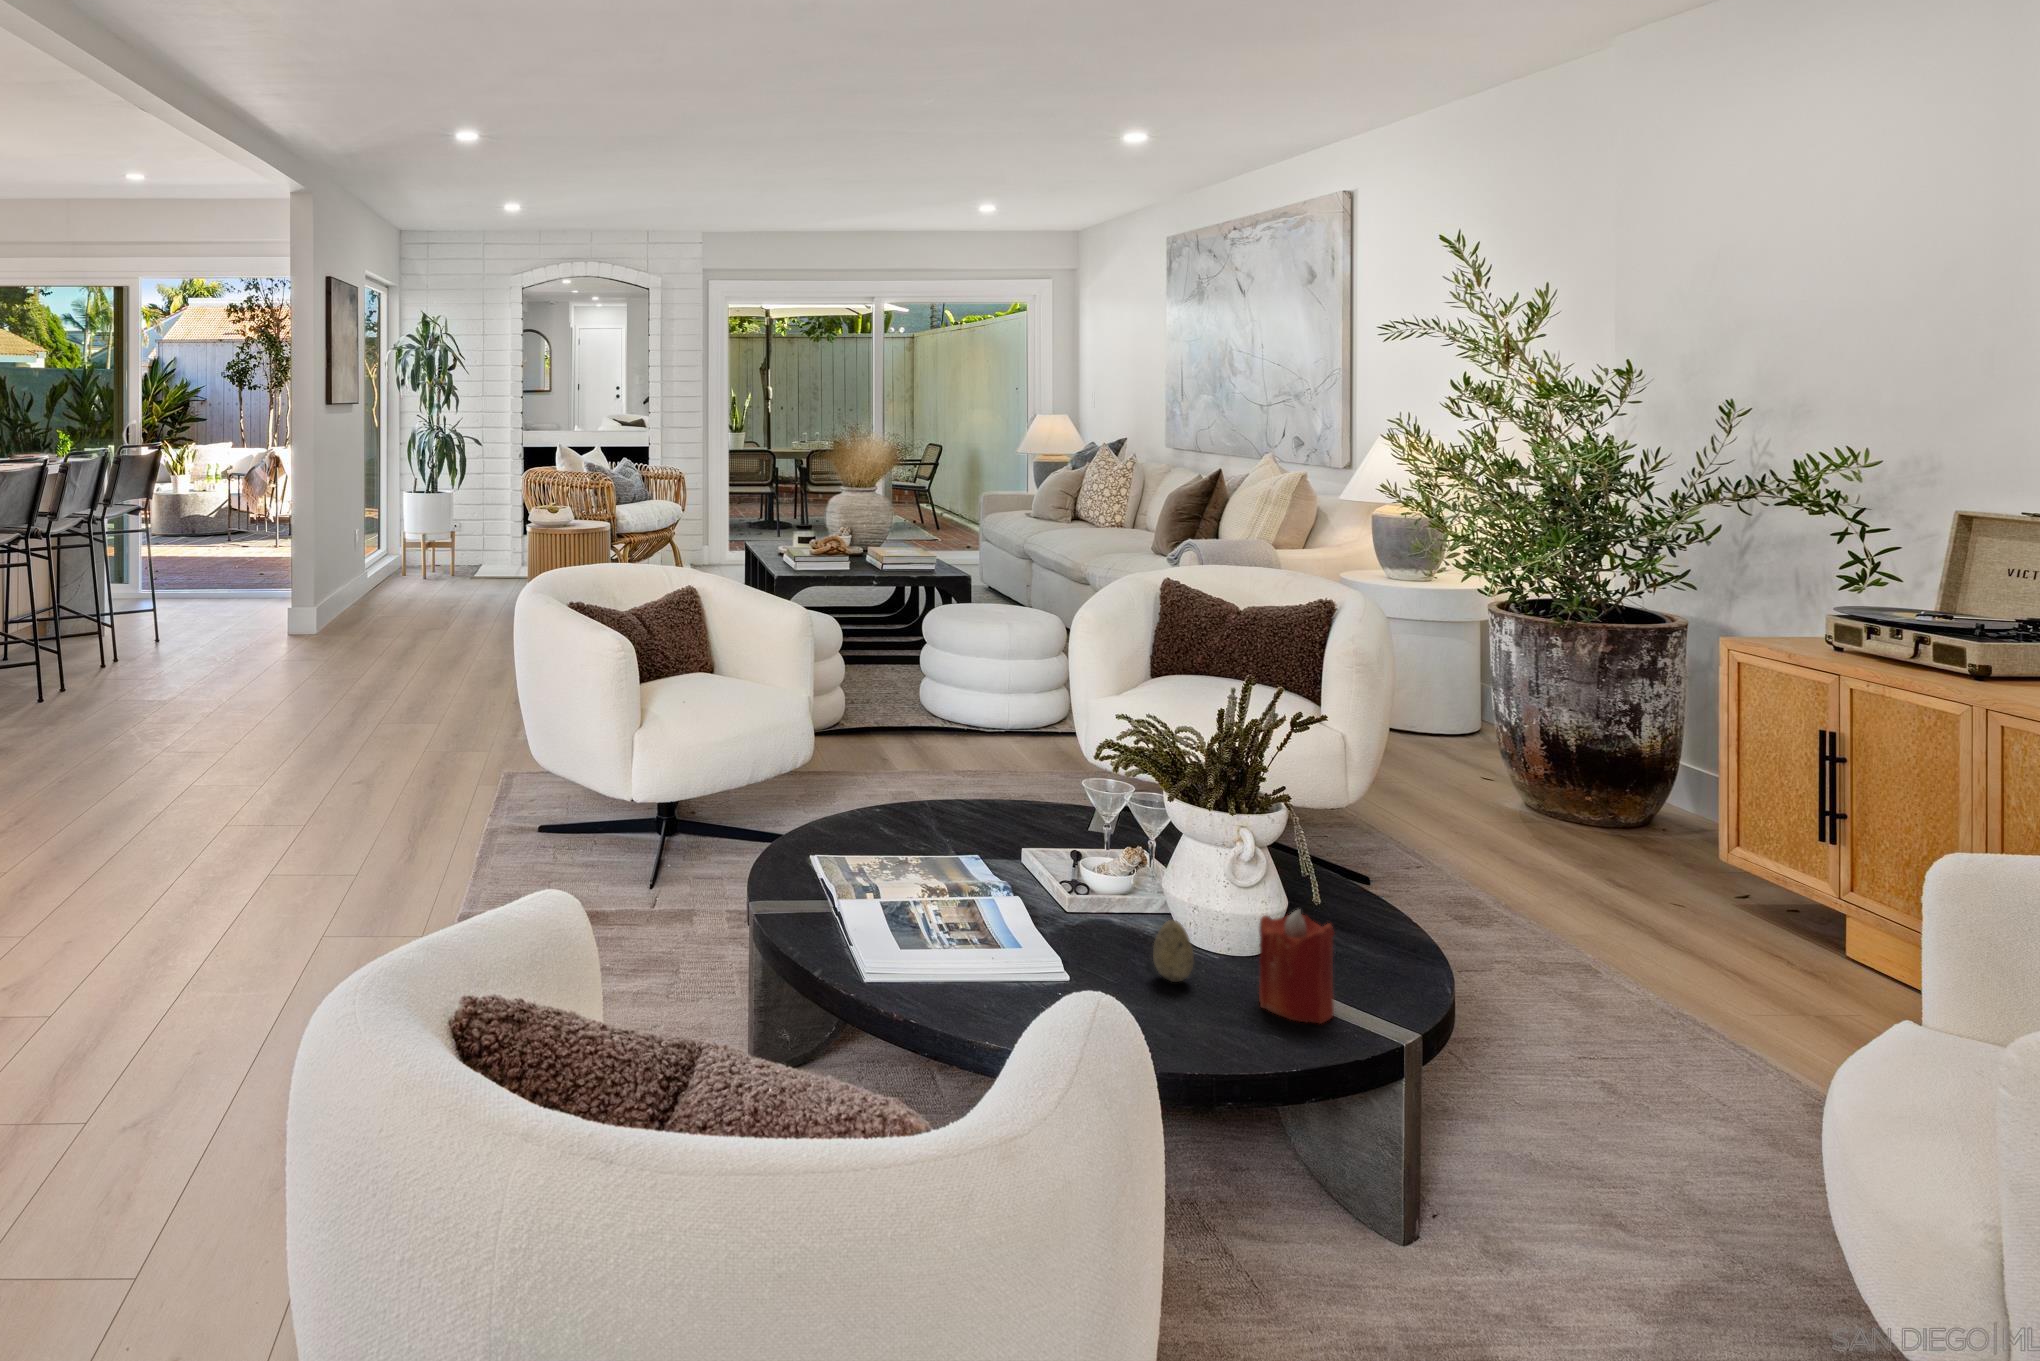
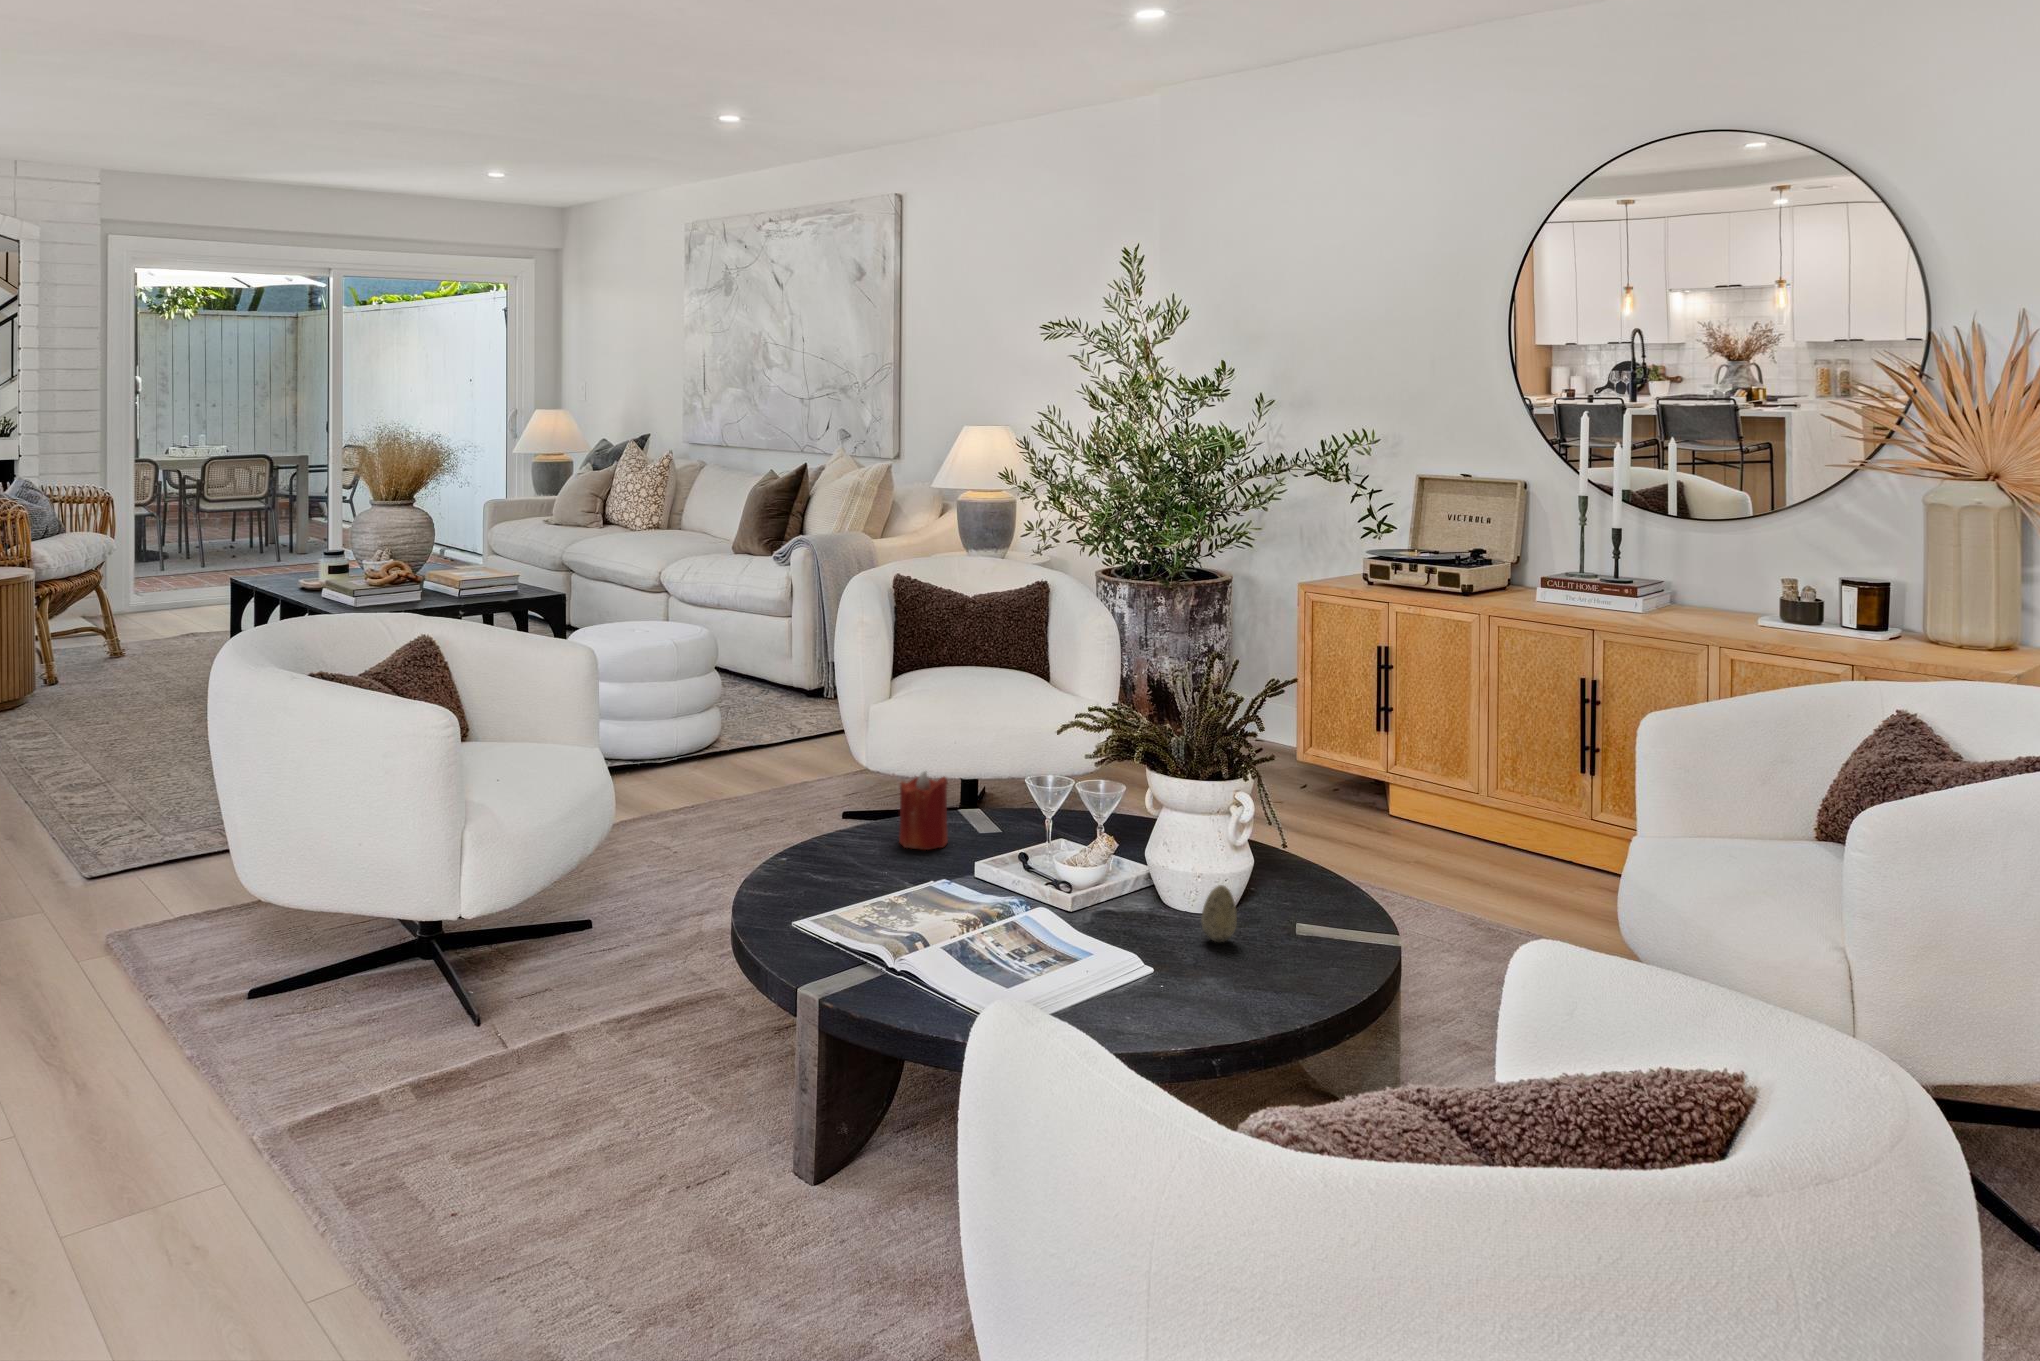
candle: present [1259,910,1334,1023] -> present [899,772,948,850]

